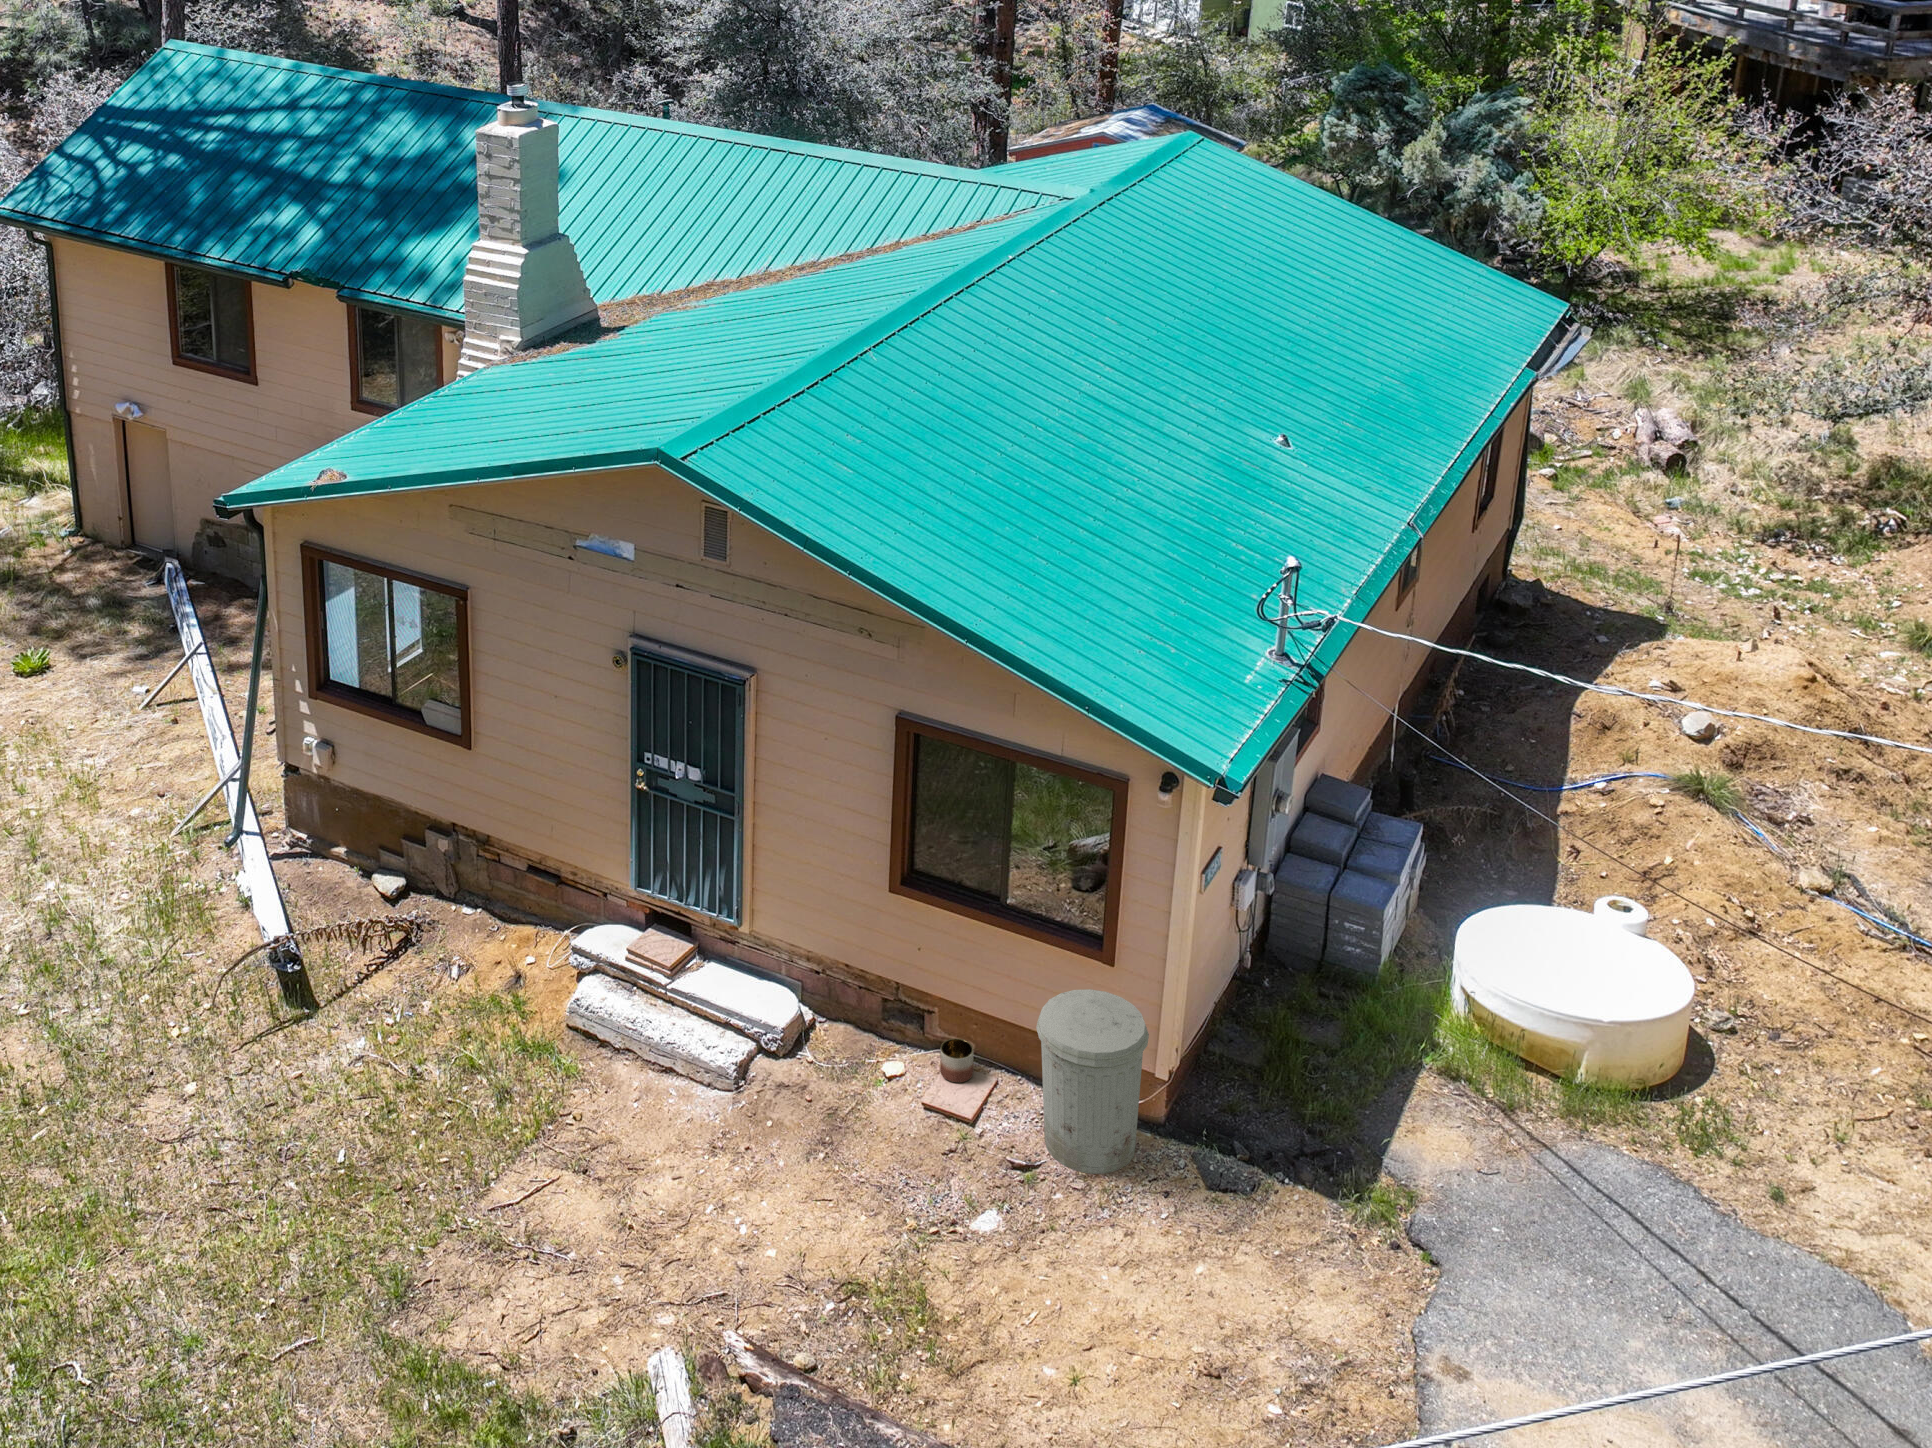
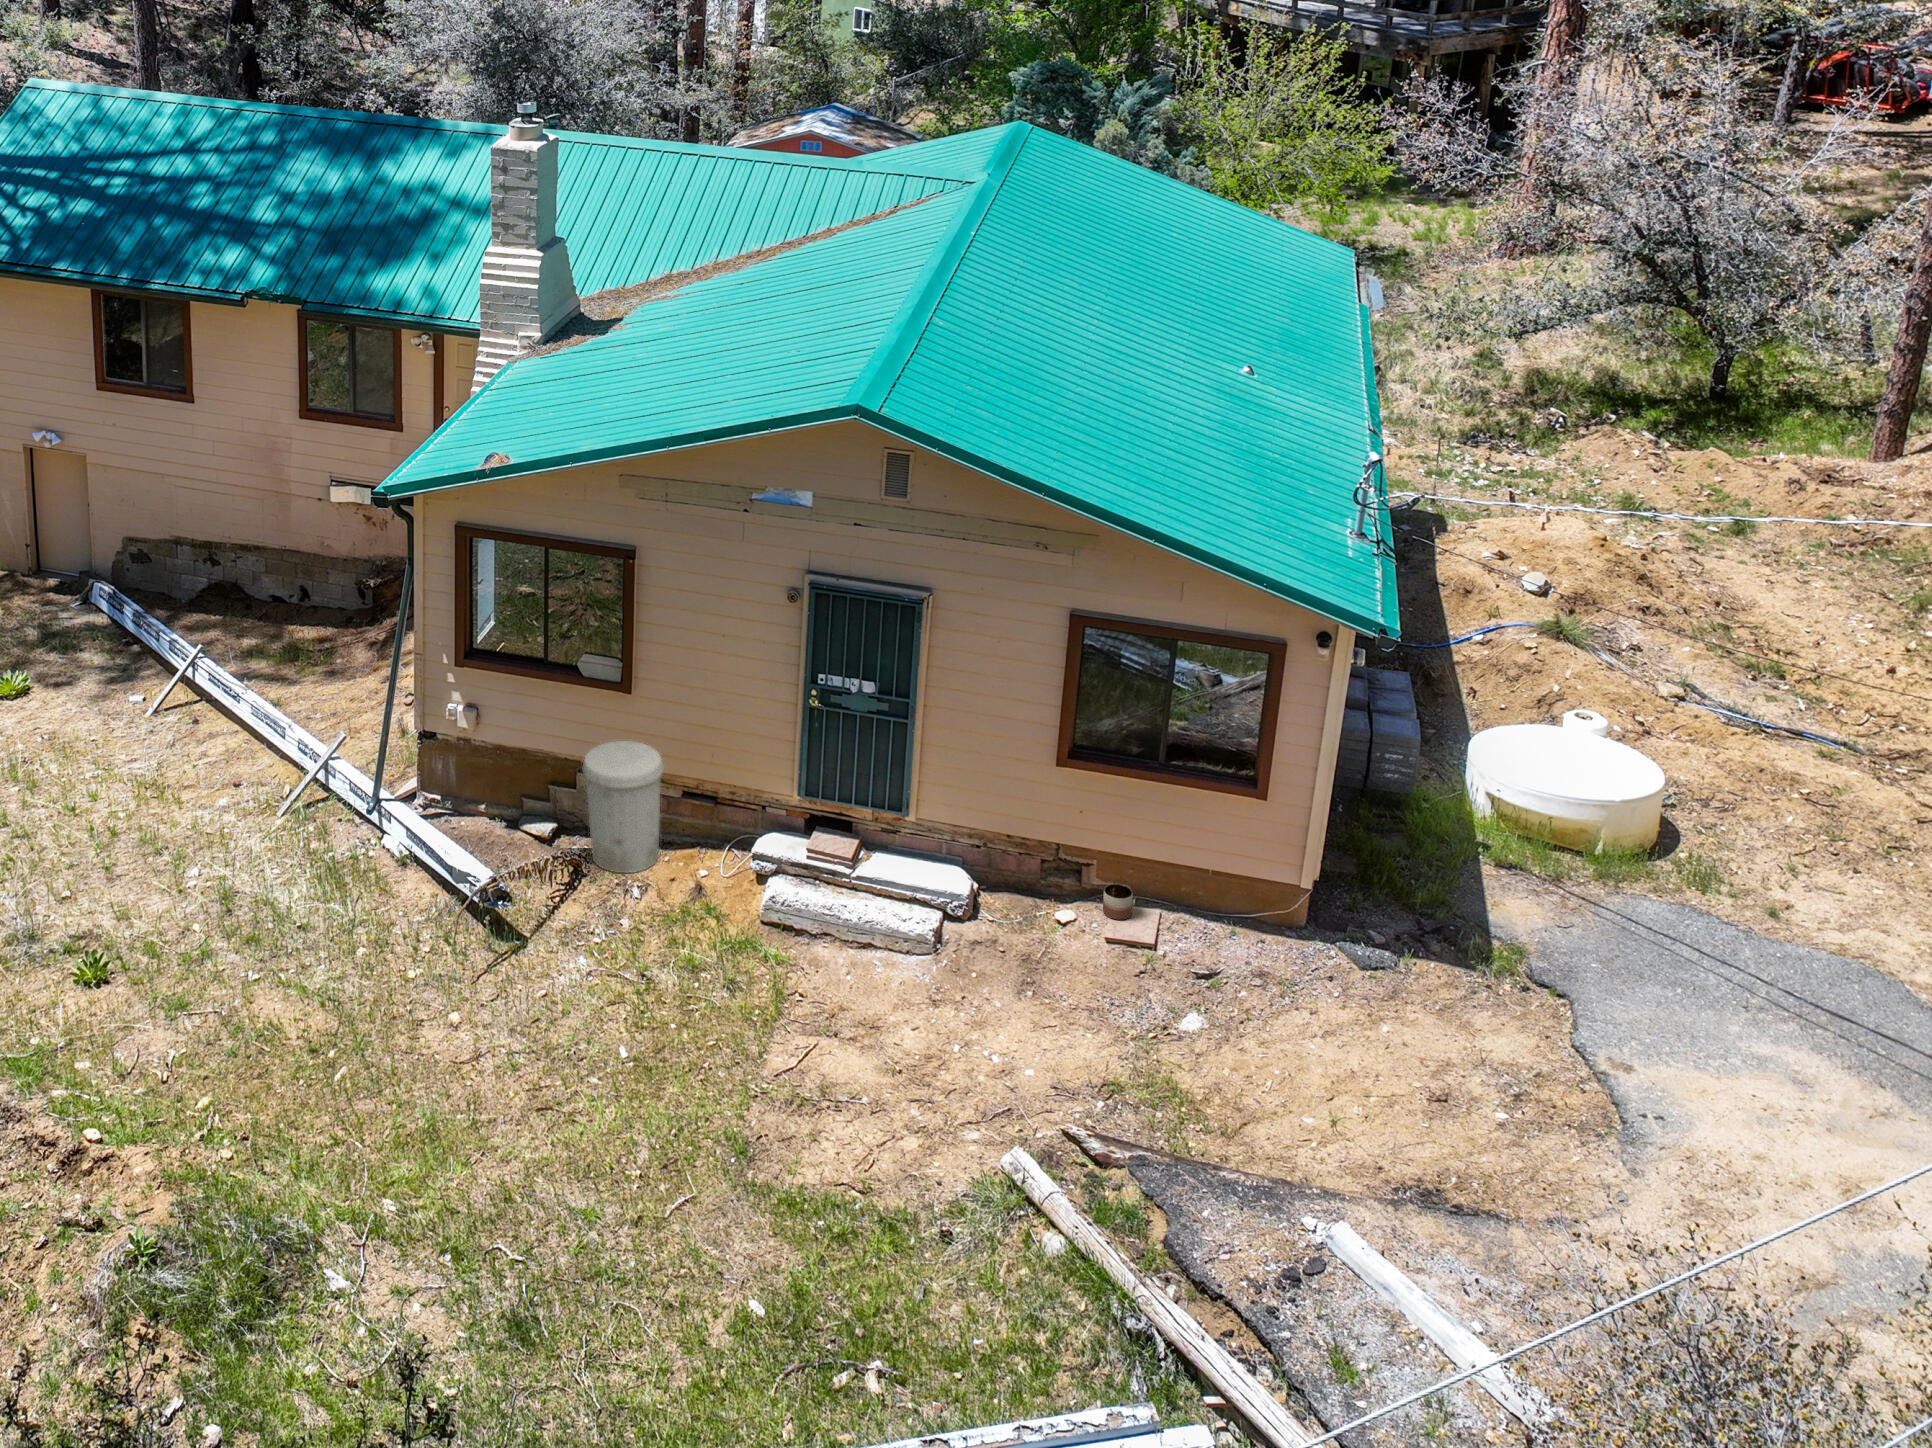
trash can: present [1036,989,1149,1174] -> present [582,741,664,873]

